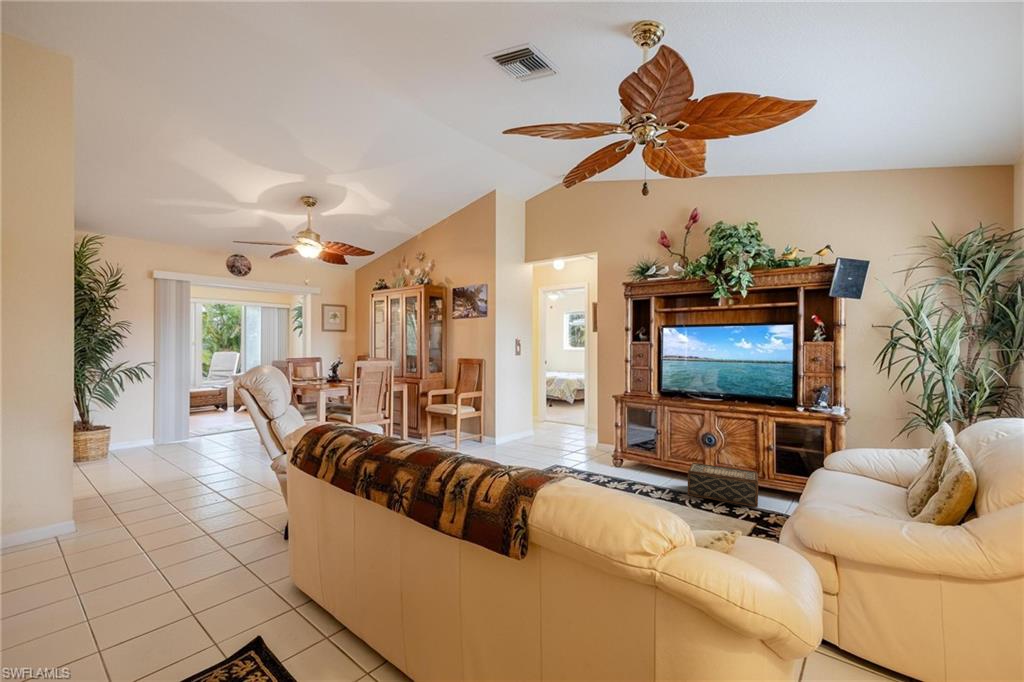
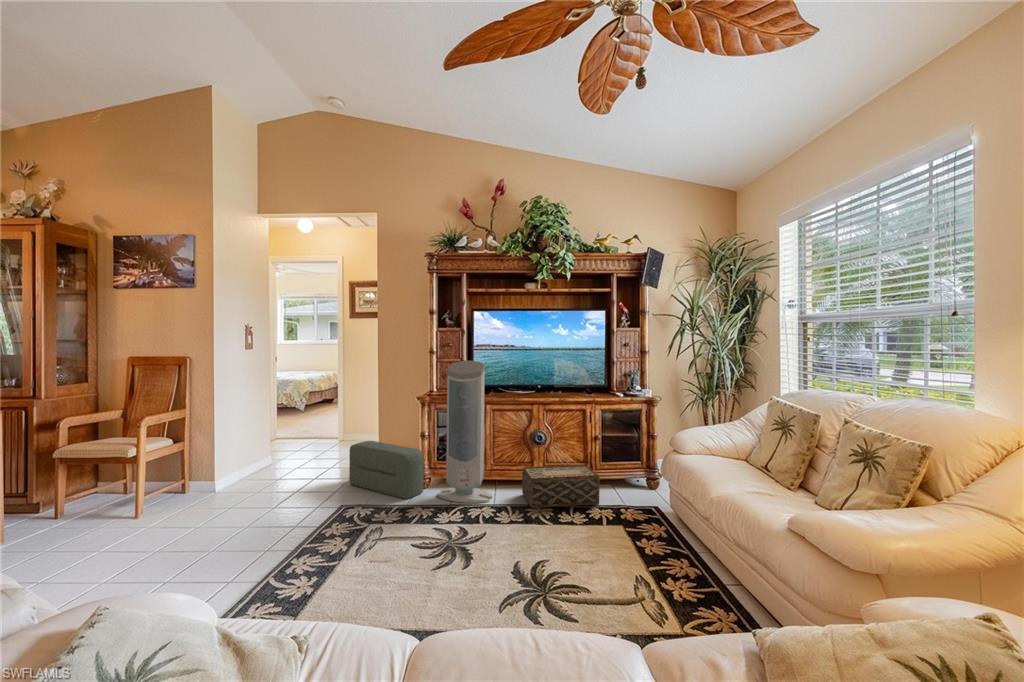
air purifier: none [622,369,664,484] -> present [437,361,493,503]
pouf: none [569,425,614,470] -> present [349,441,424,499]

